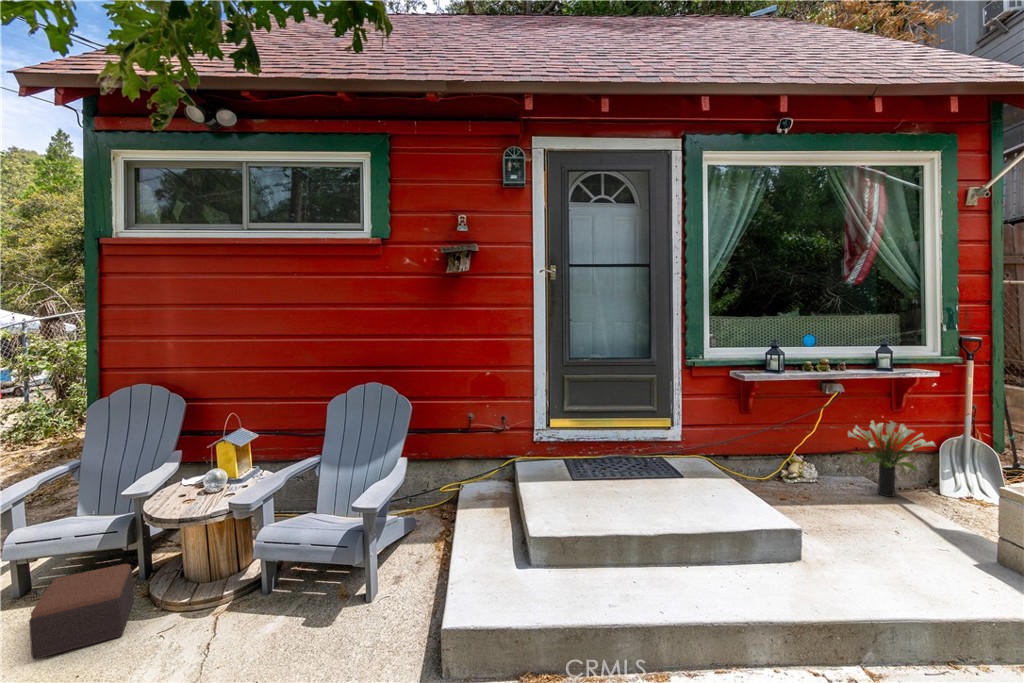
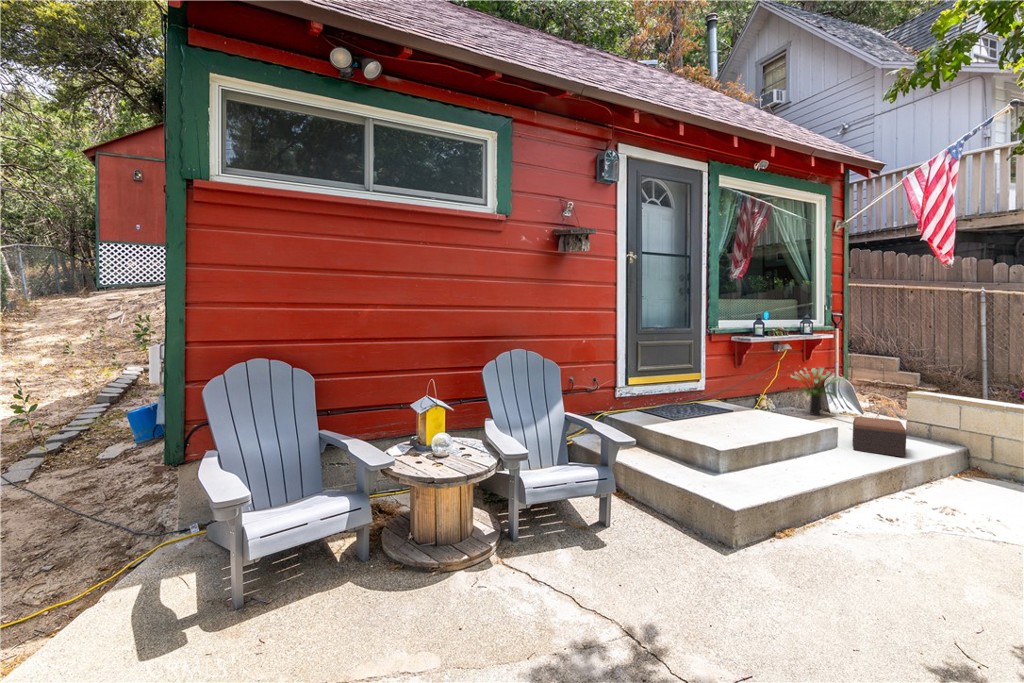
footstool: present [29,564,134,659] -> present [852,416,906,457]

